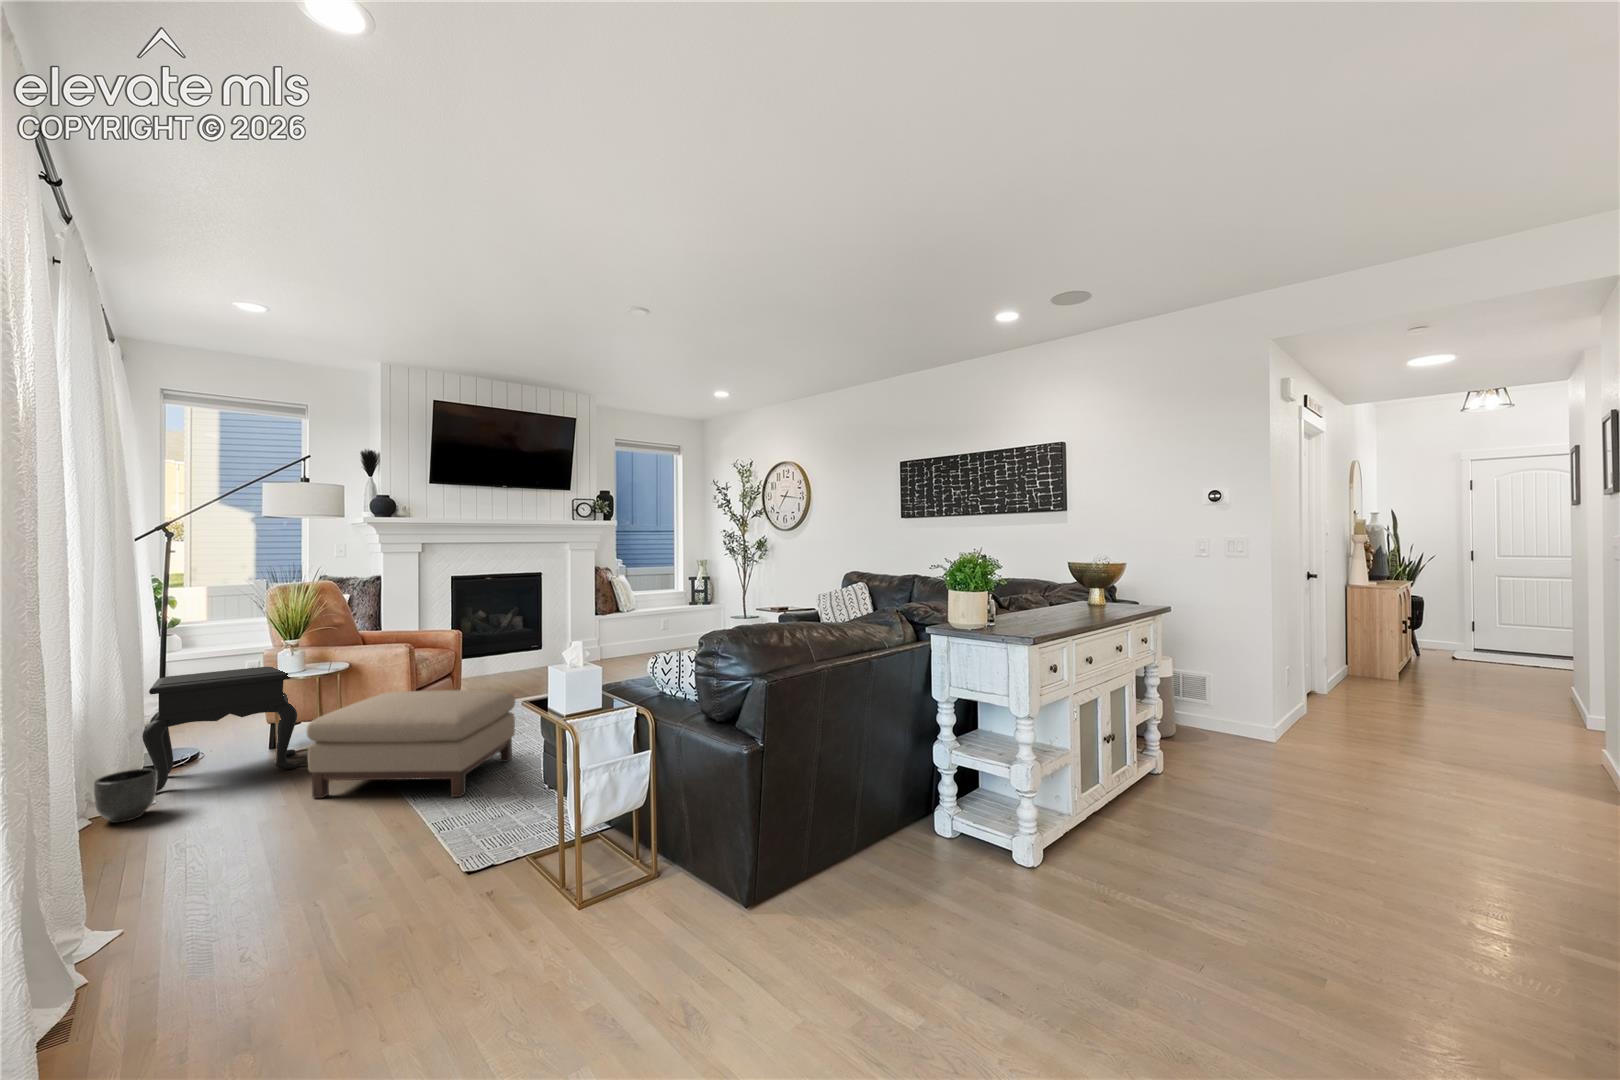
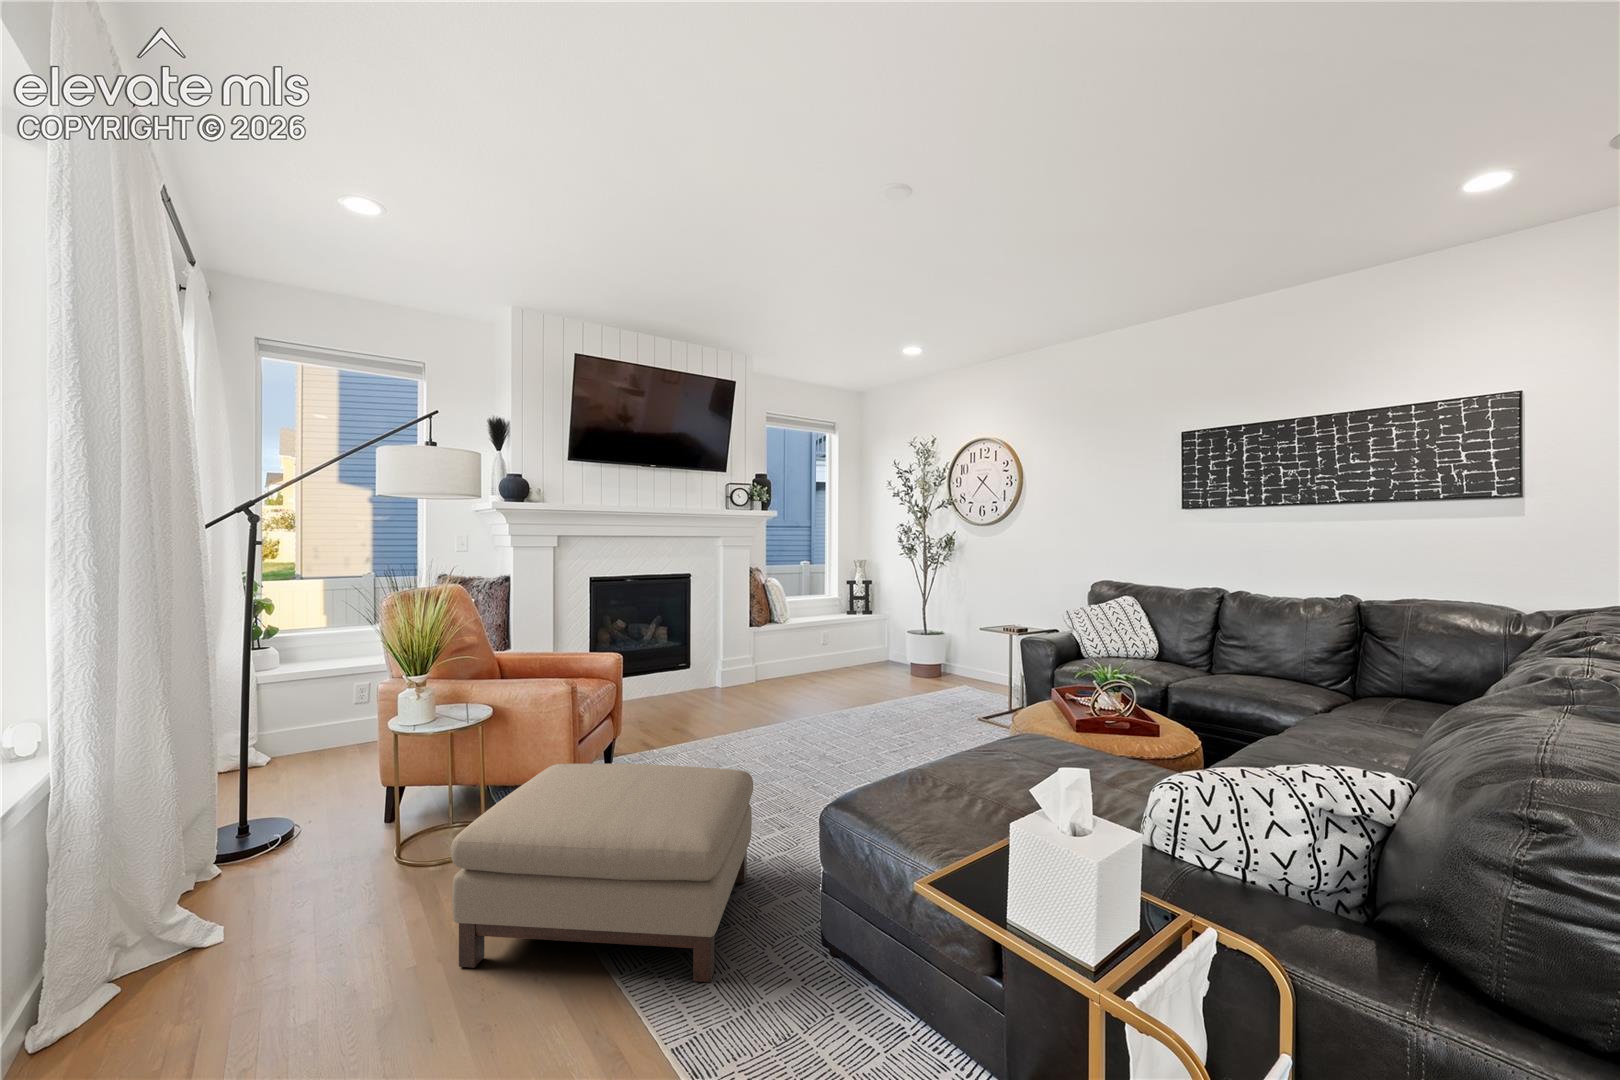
side table: present [142,666,297,792] -> none [193,712,425,937]
planter: present [94,768,157,823] -> none [99,909,208,1019]

